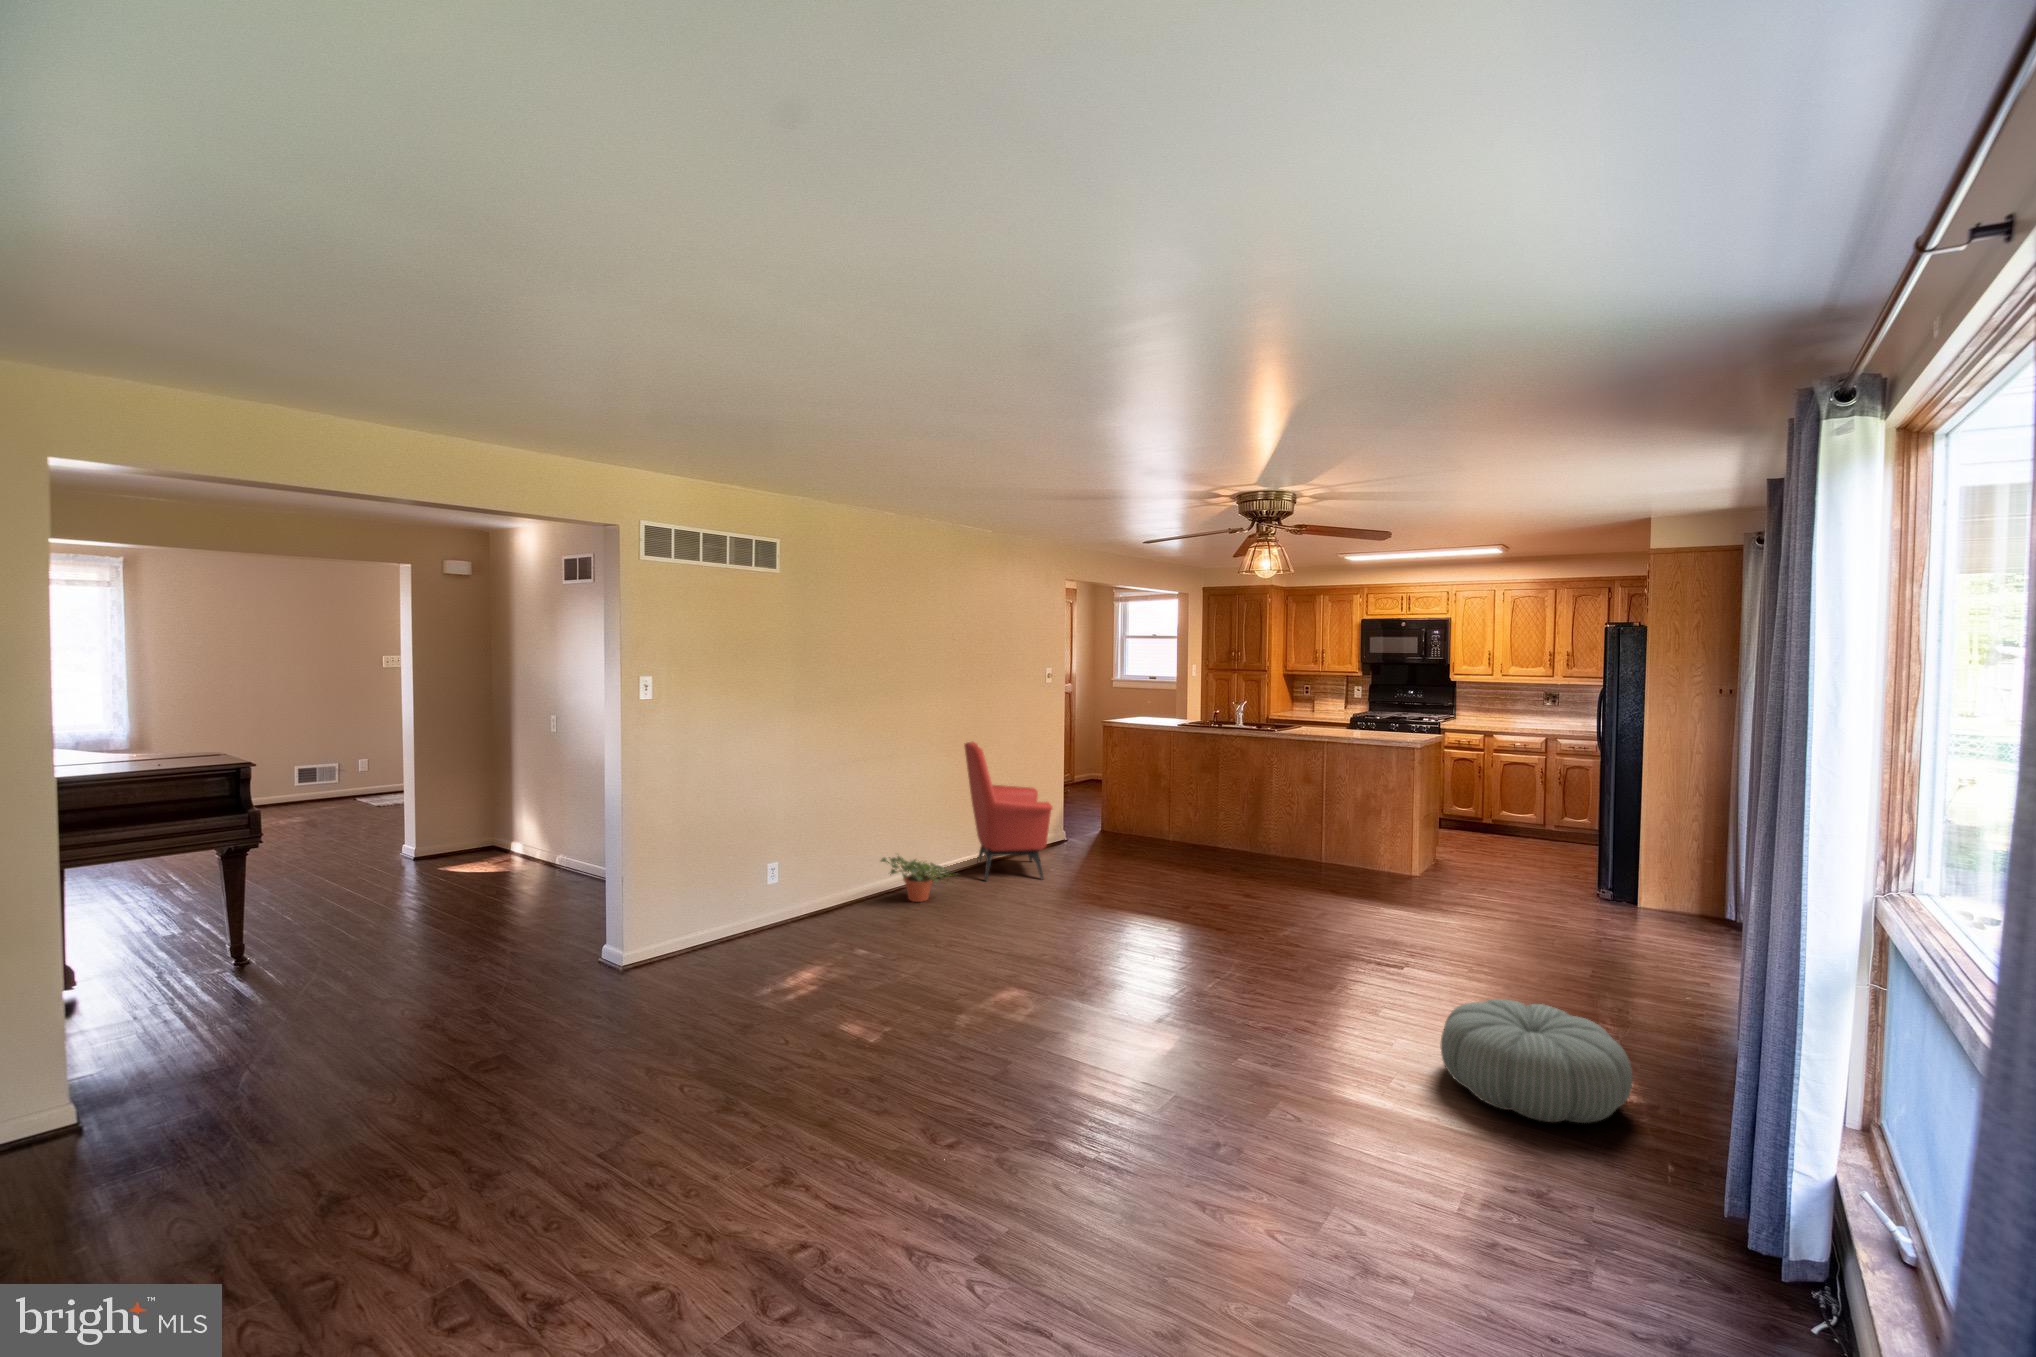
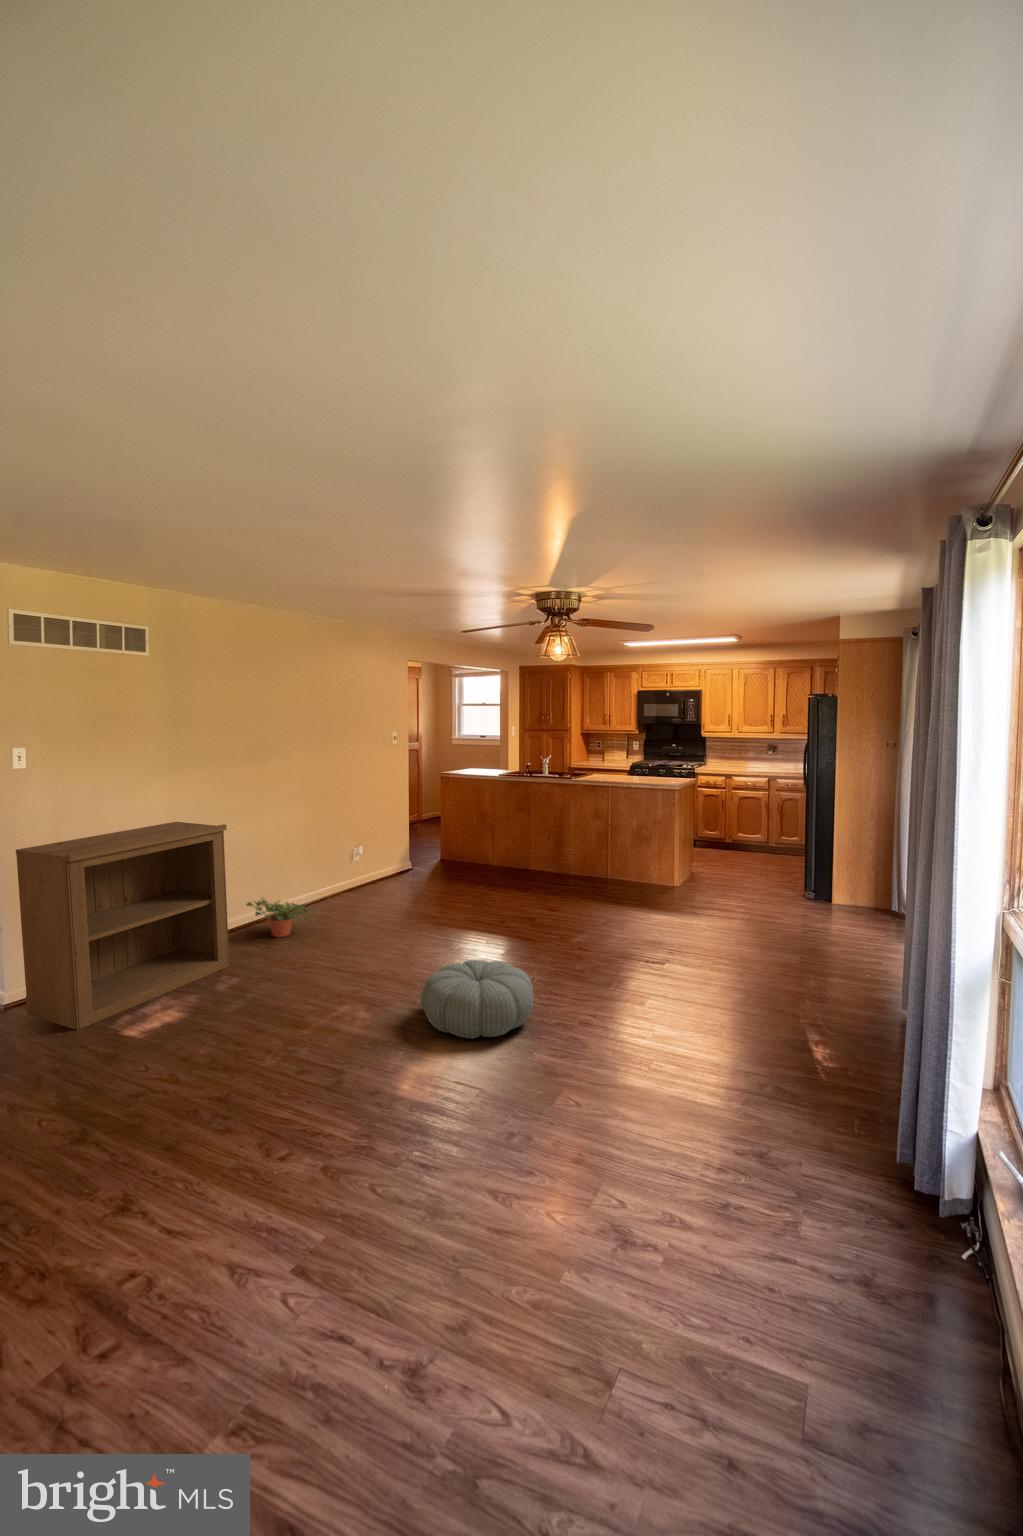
armchair: present [964,742,1052,881] -> none [319,799,395,915]
bookshelf: none [654,758,868,982] -> present [16,822,229,1030]
pouf: present [1440,999,1632,1123] -> present [421,959,533,1039]

